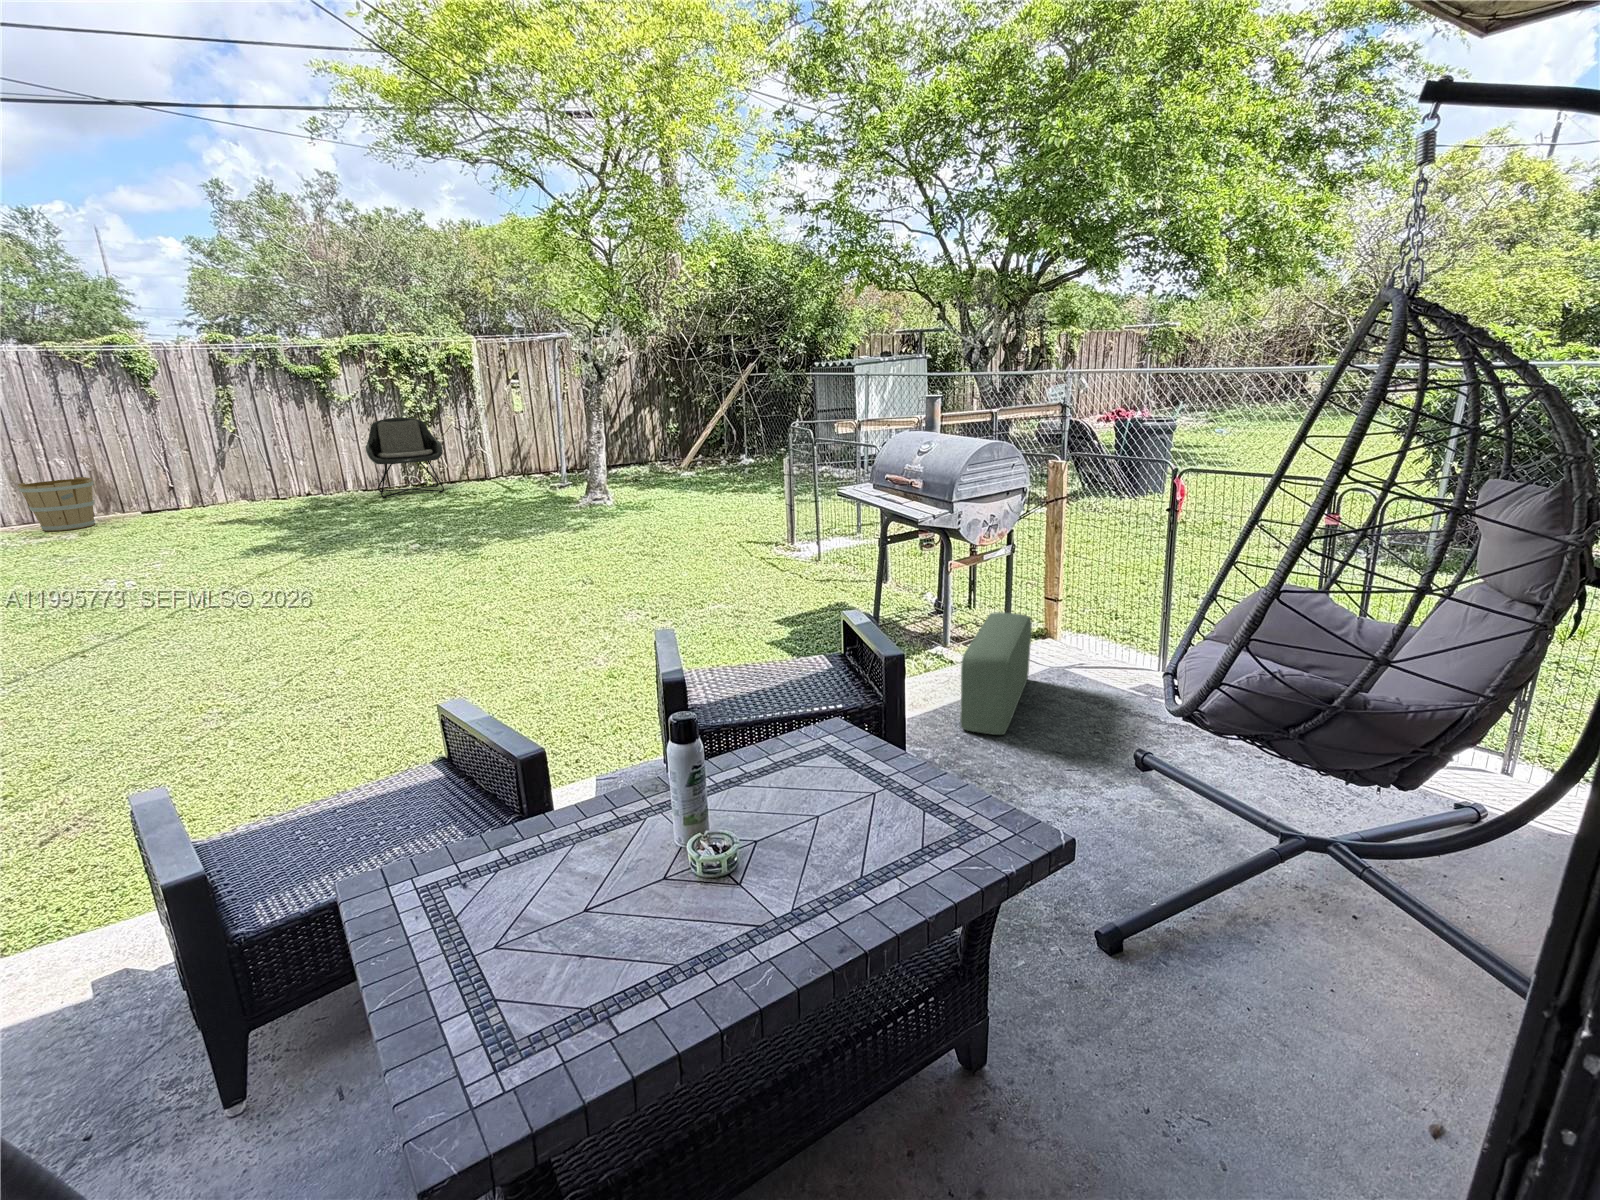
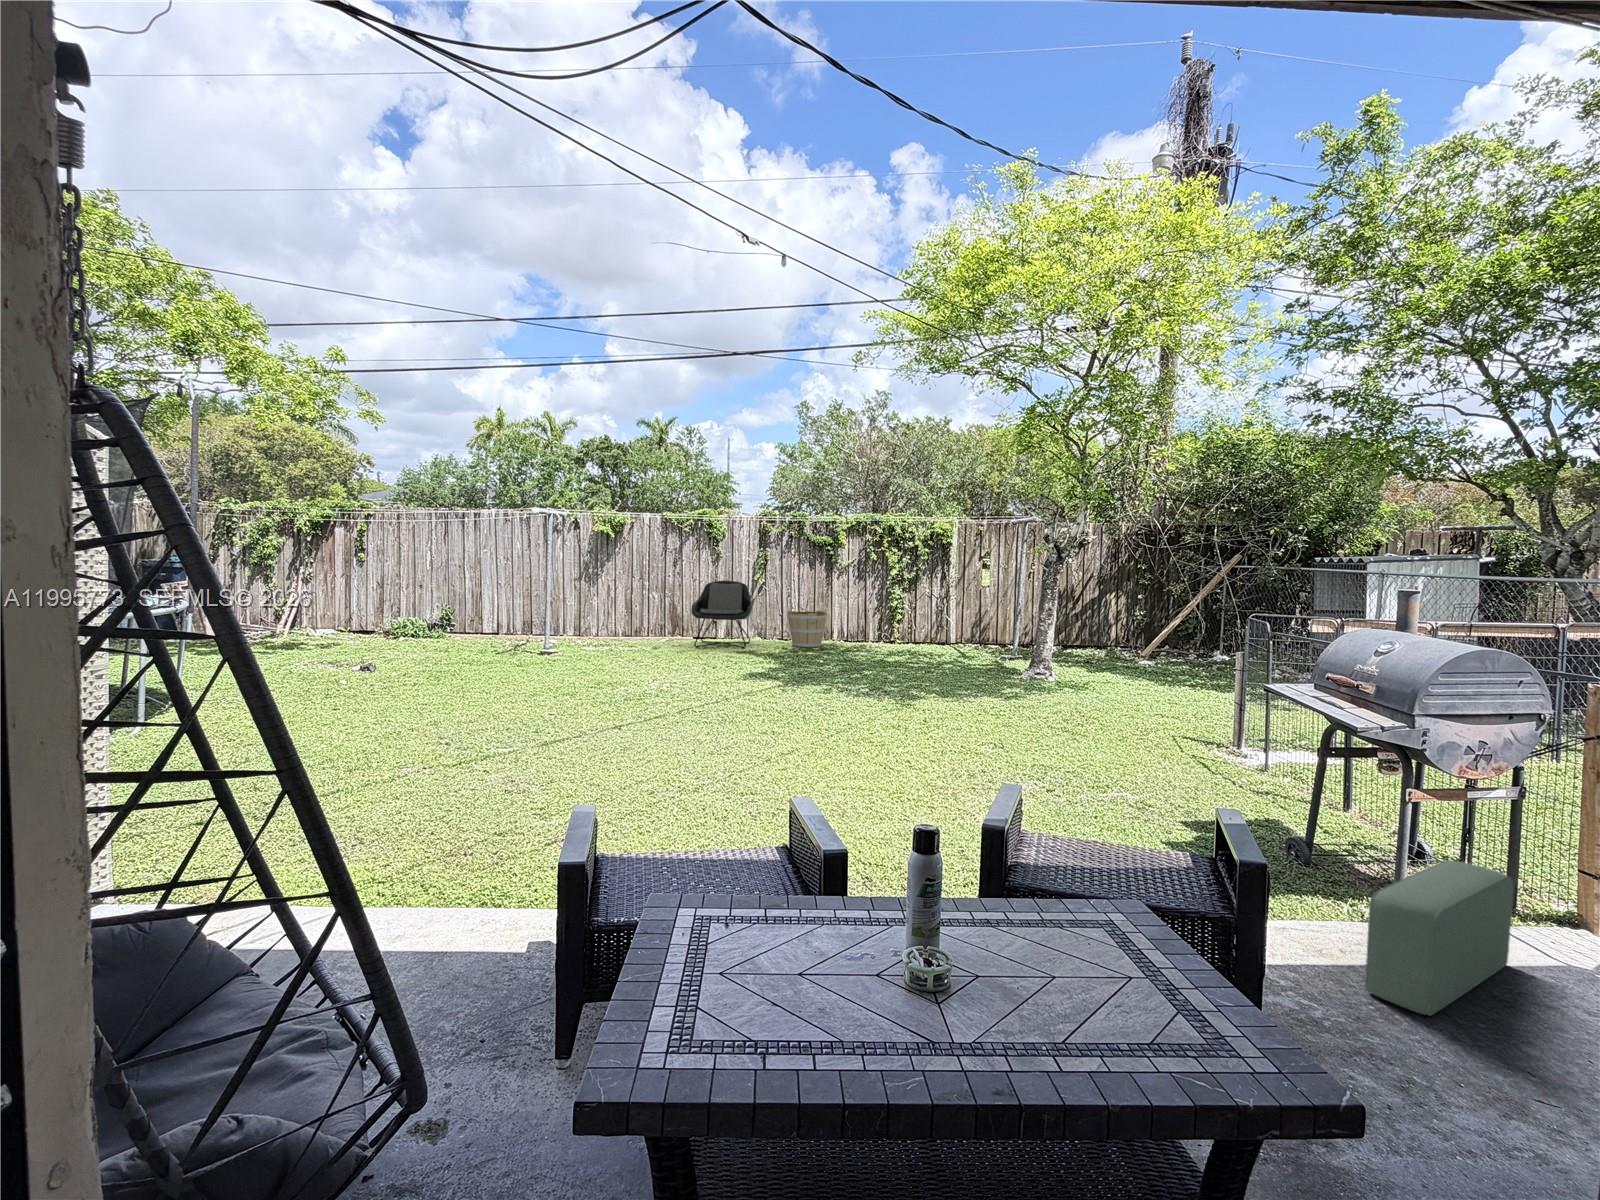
lounge chair: present [366,417,444,498] -> present [691,581,753,649]
wooden bucket: present [18,477,95,531] -> present [787,611,827,647]

